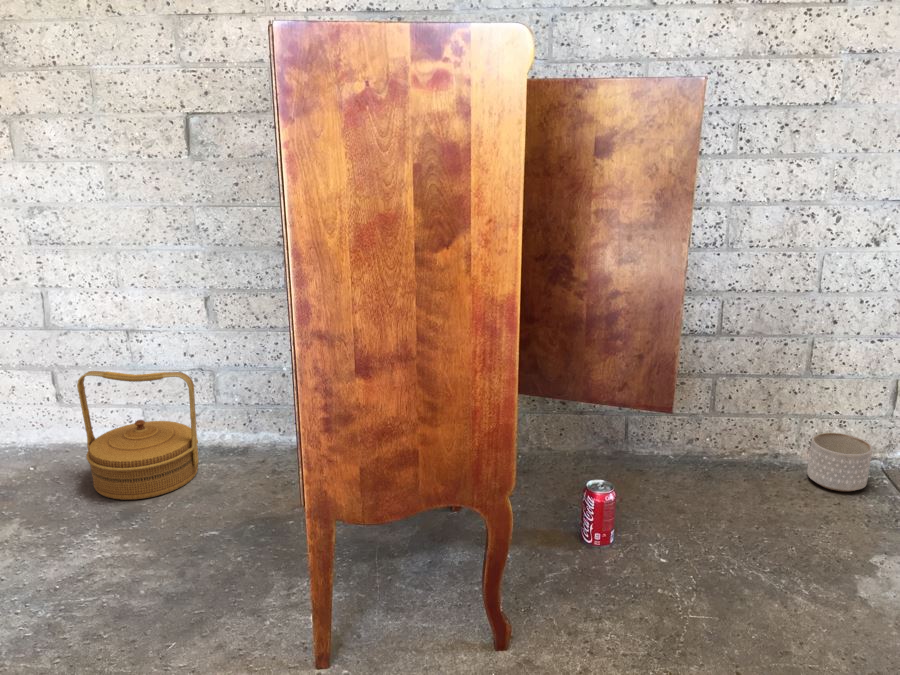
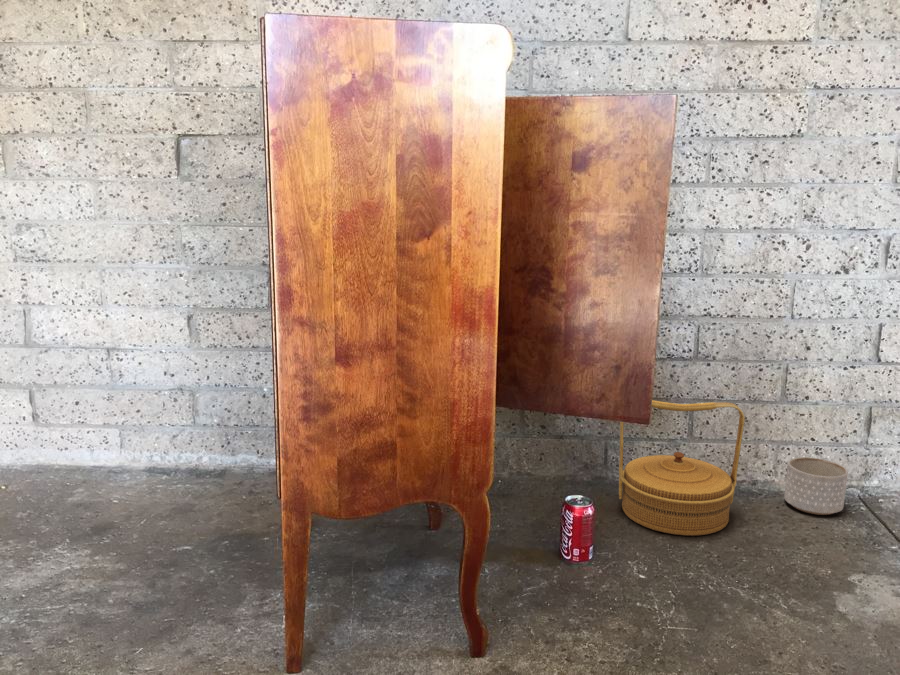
woven basket: present [77,371,199,500] -> present [619,400,745,536]

